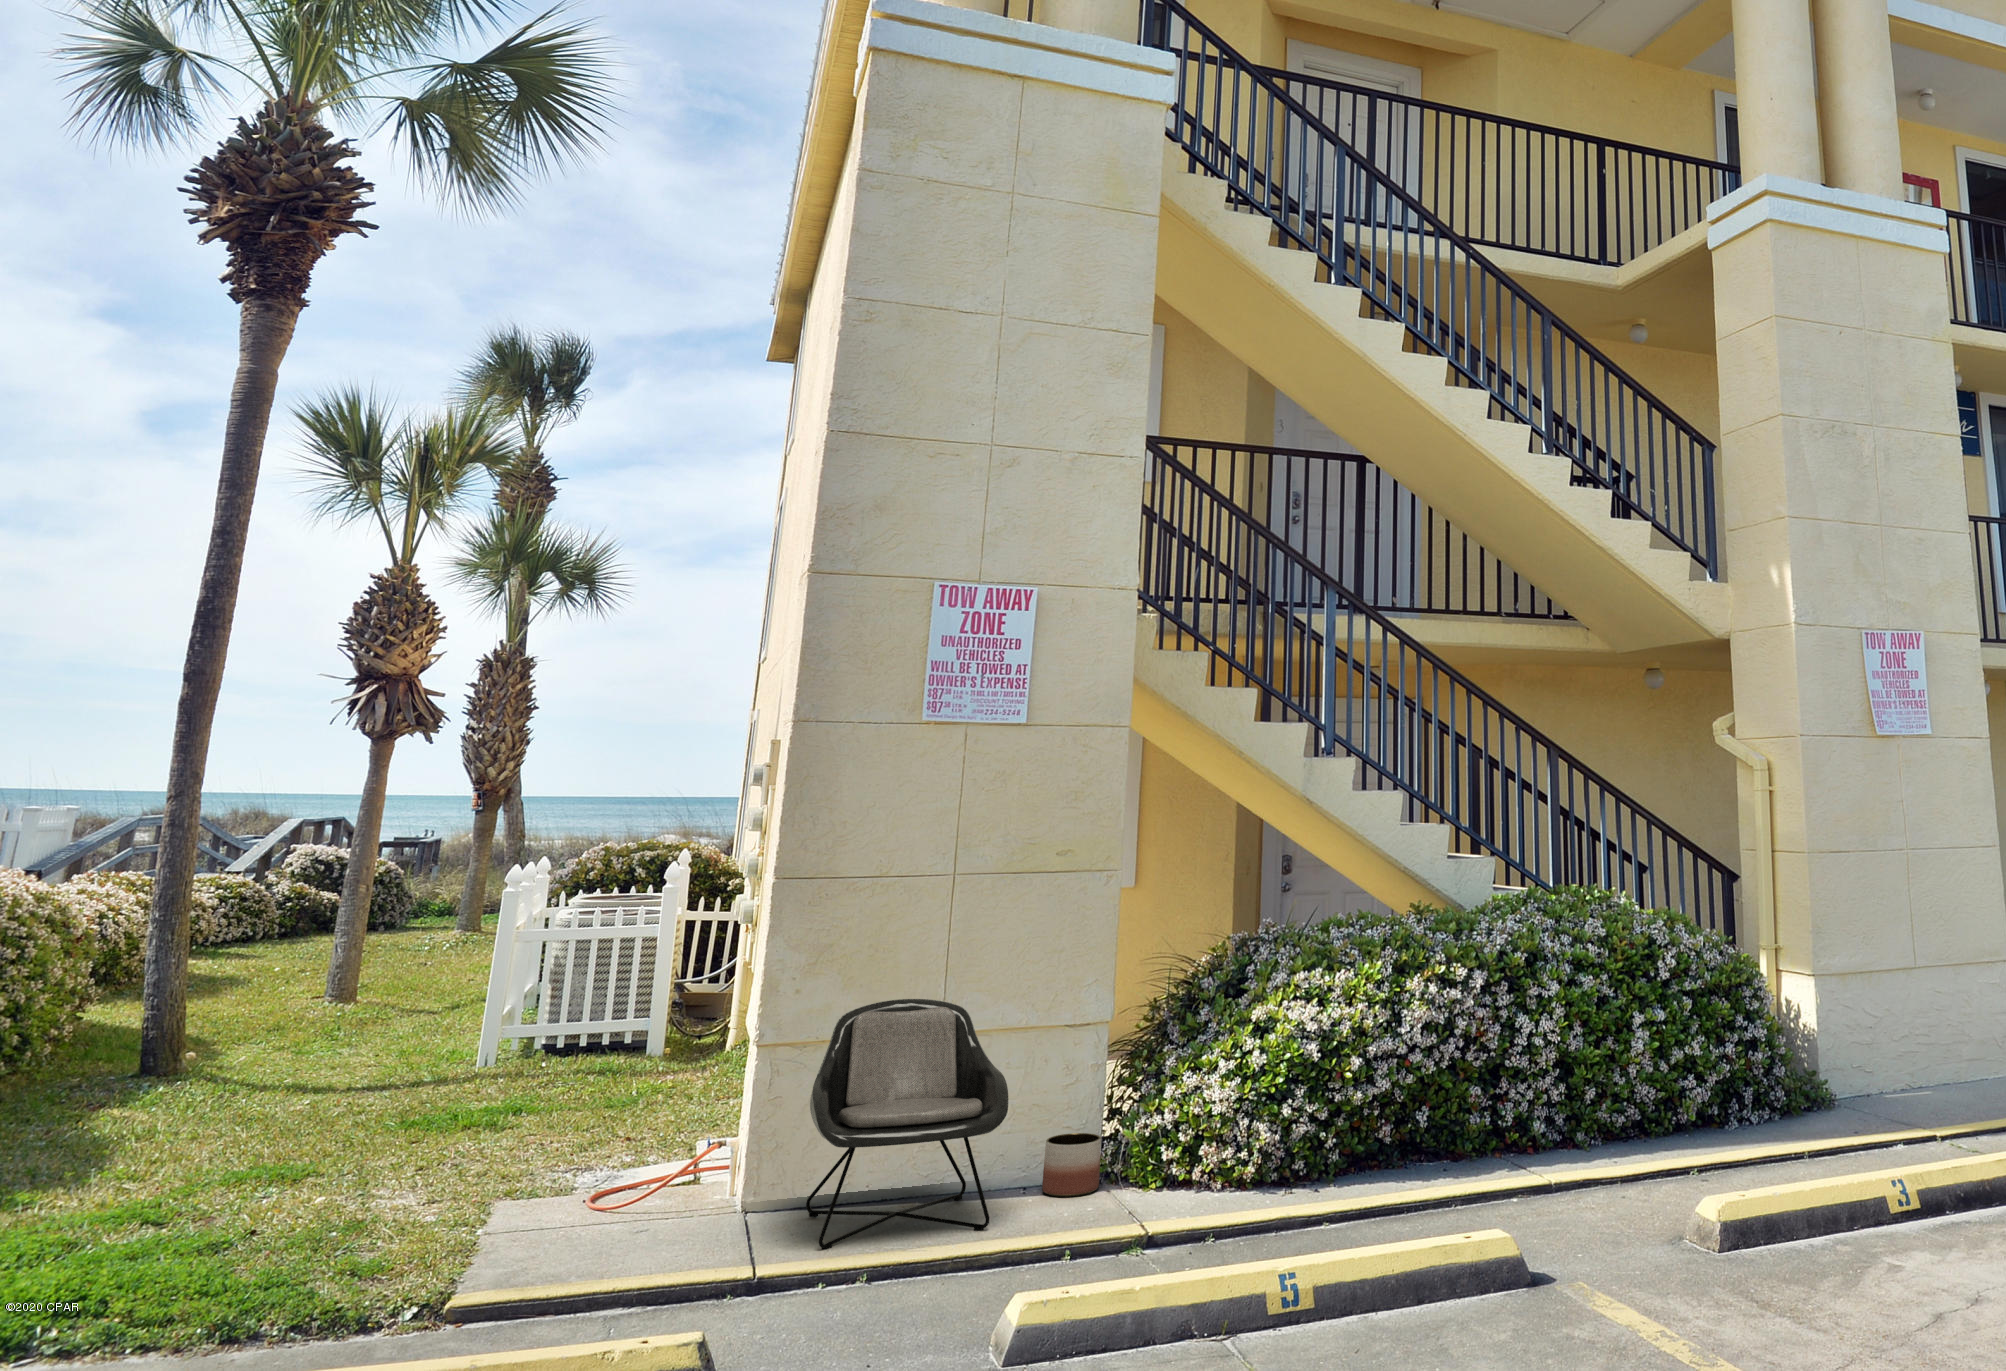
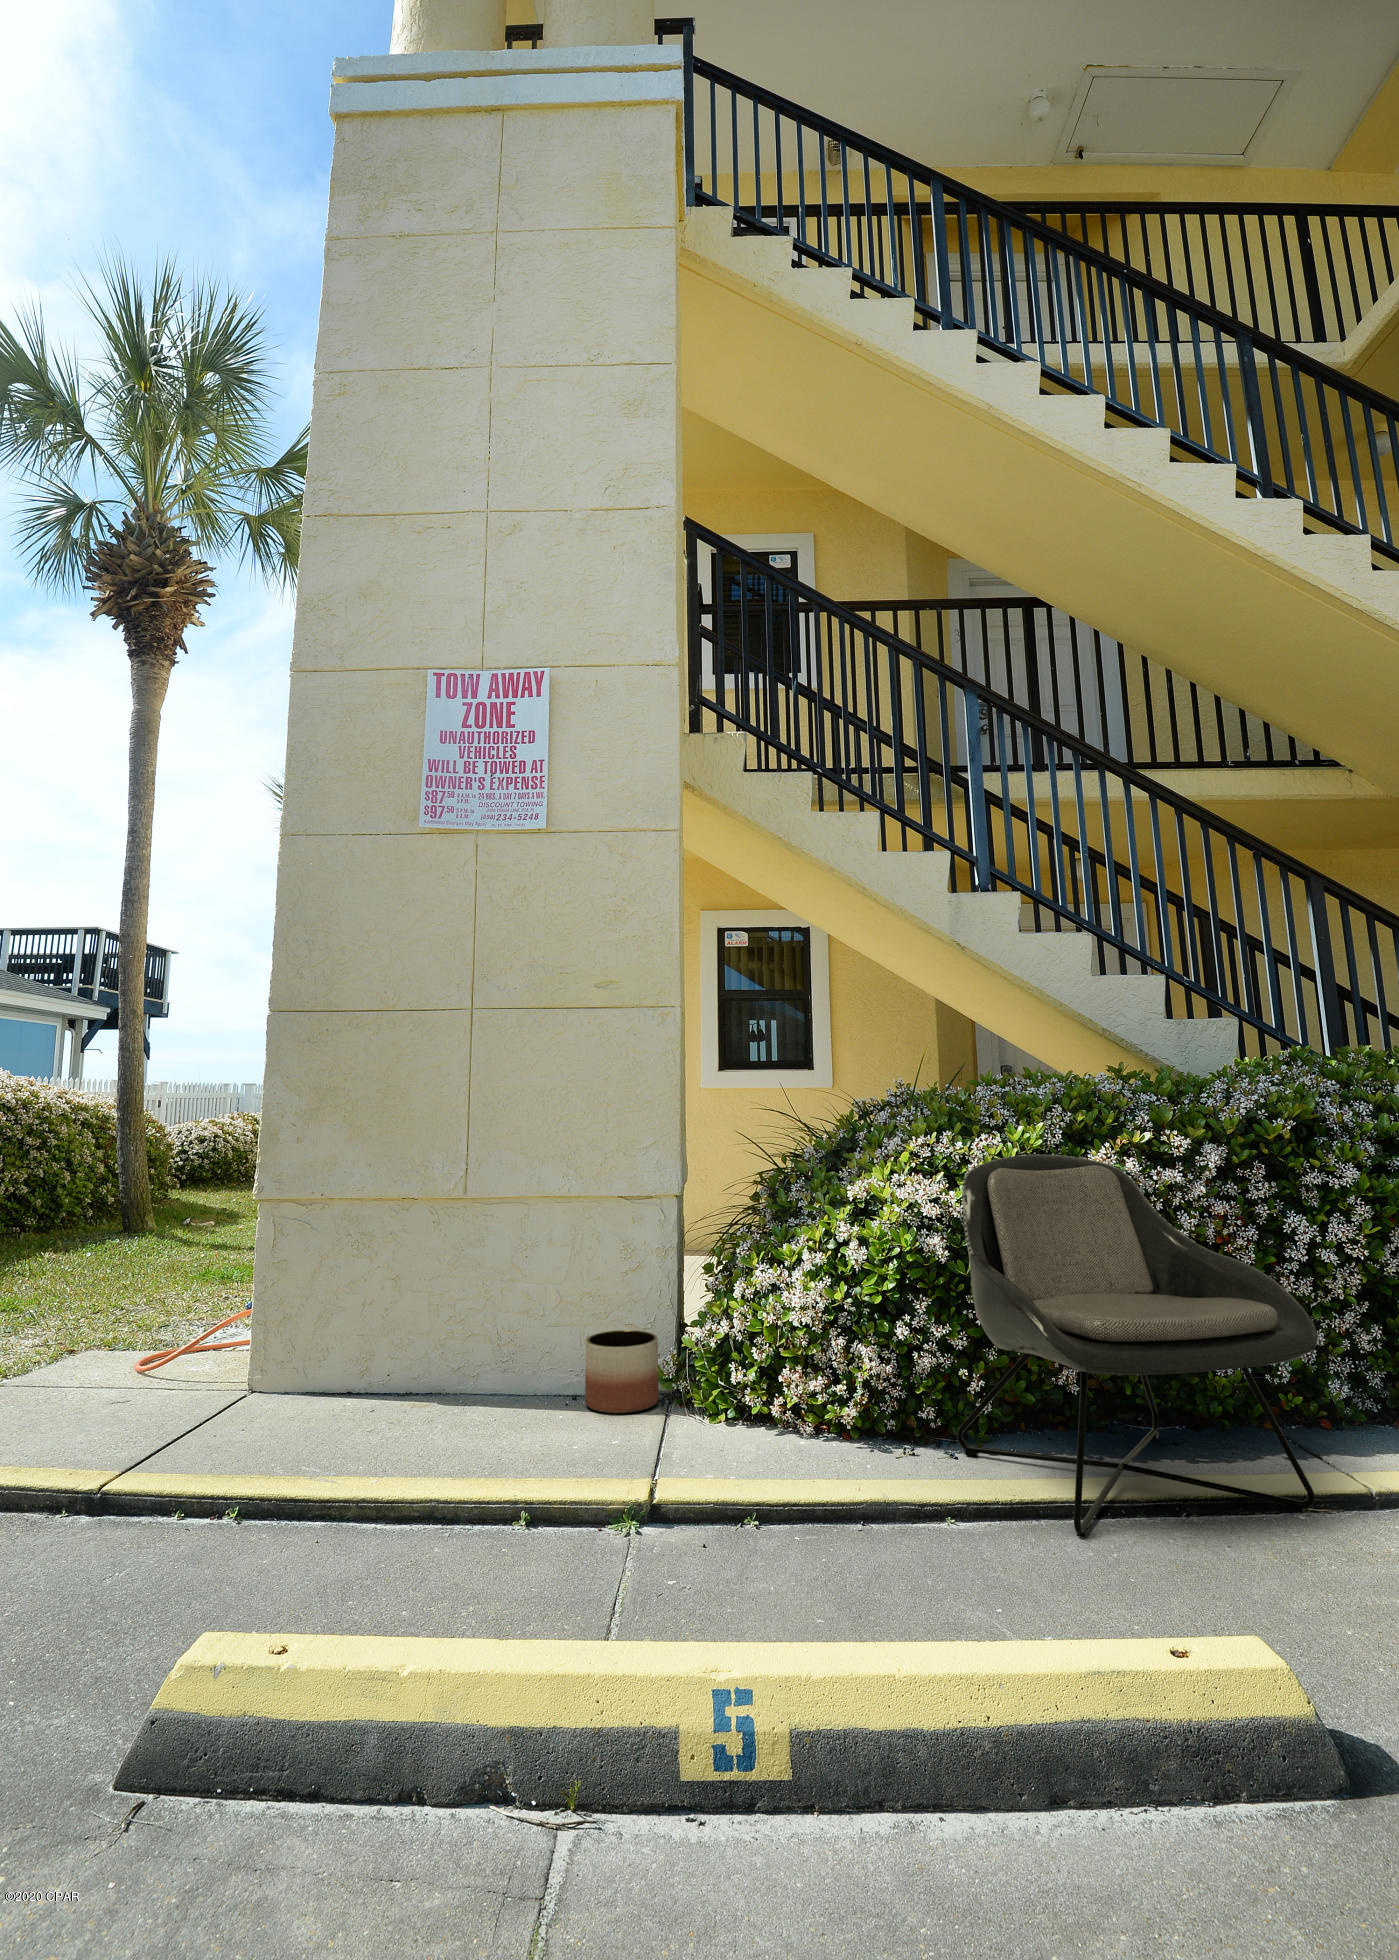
lounge chair: present [806,999,1008,1250] -> present [957,1154,1318,1538]

